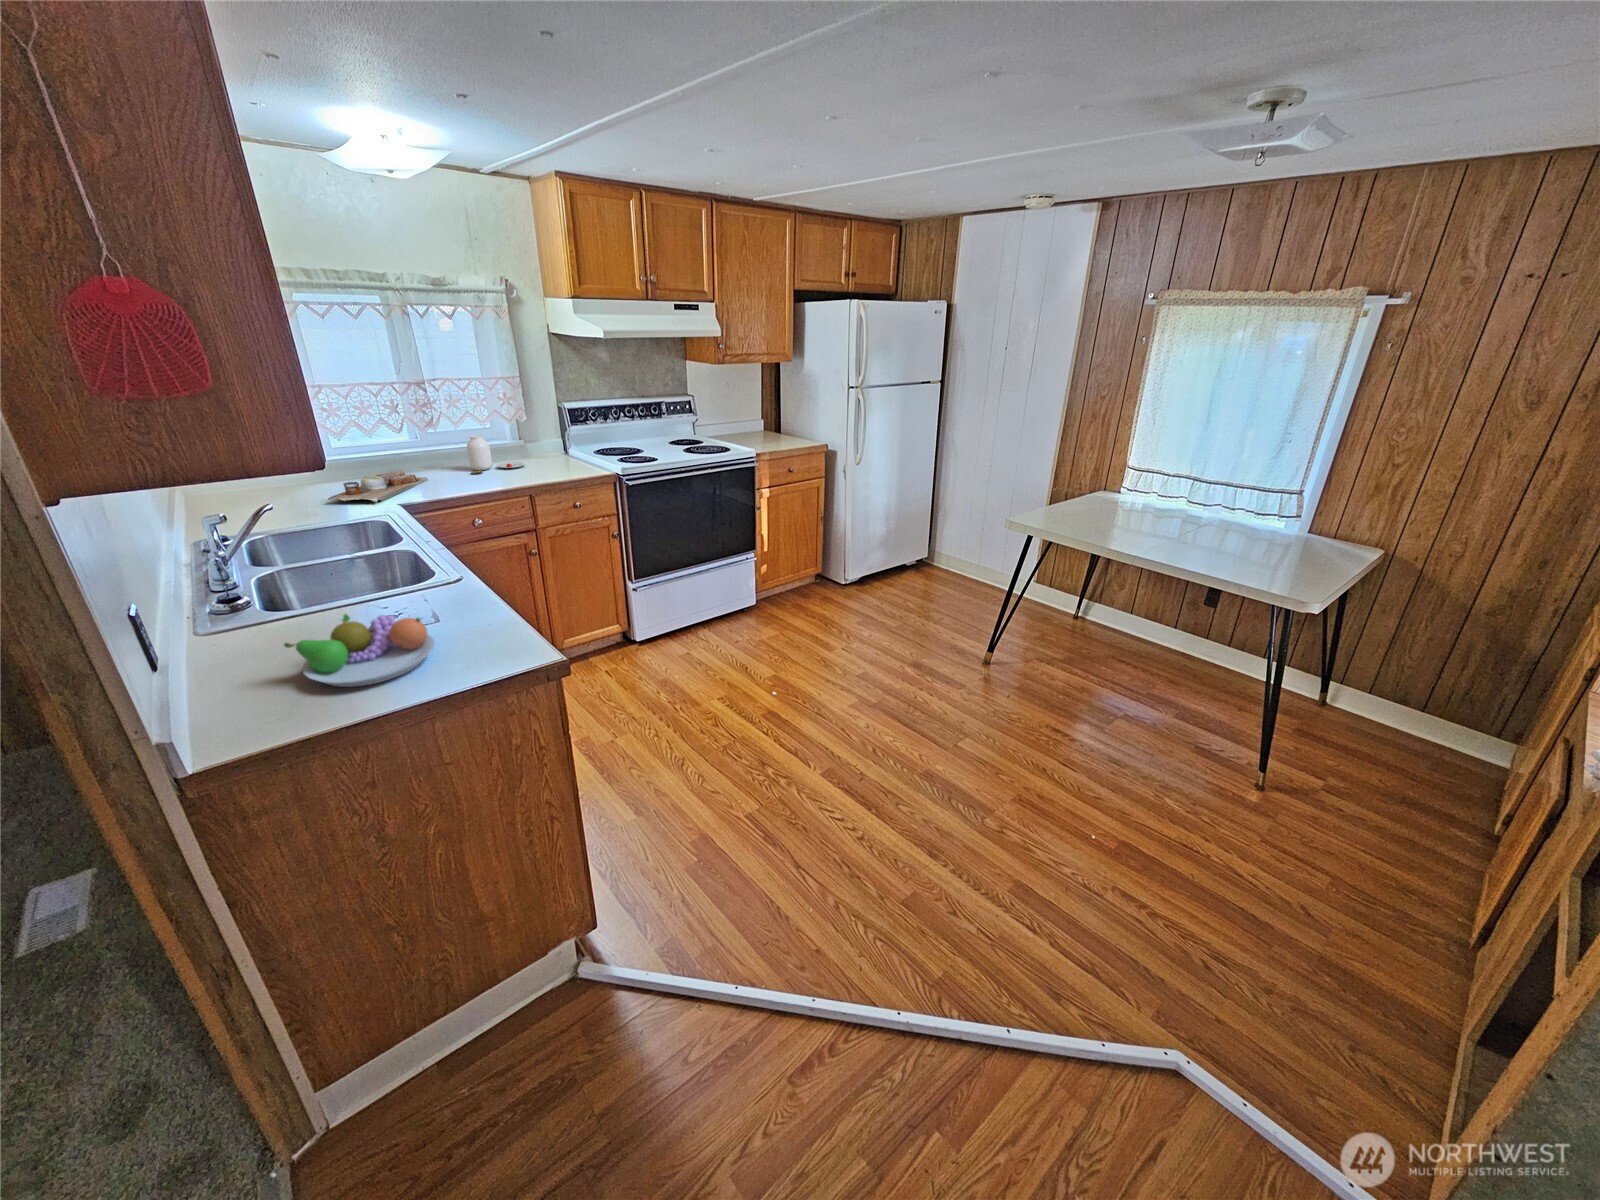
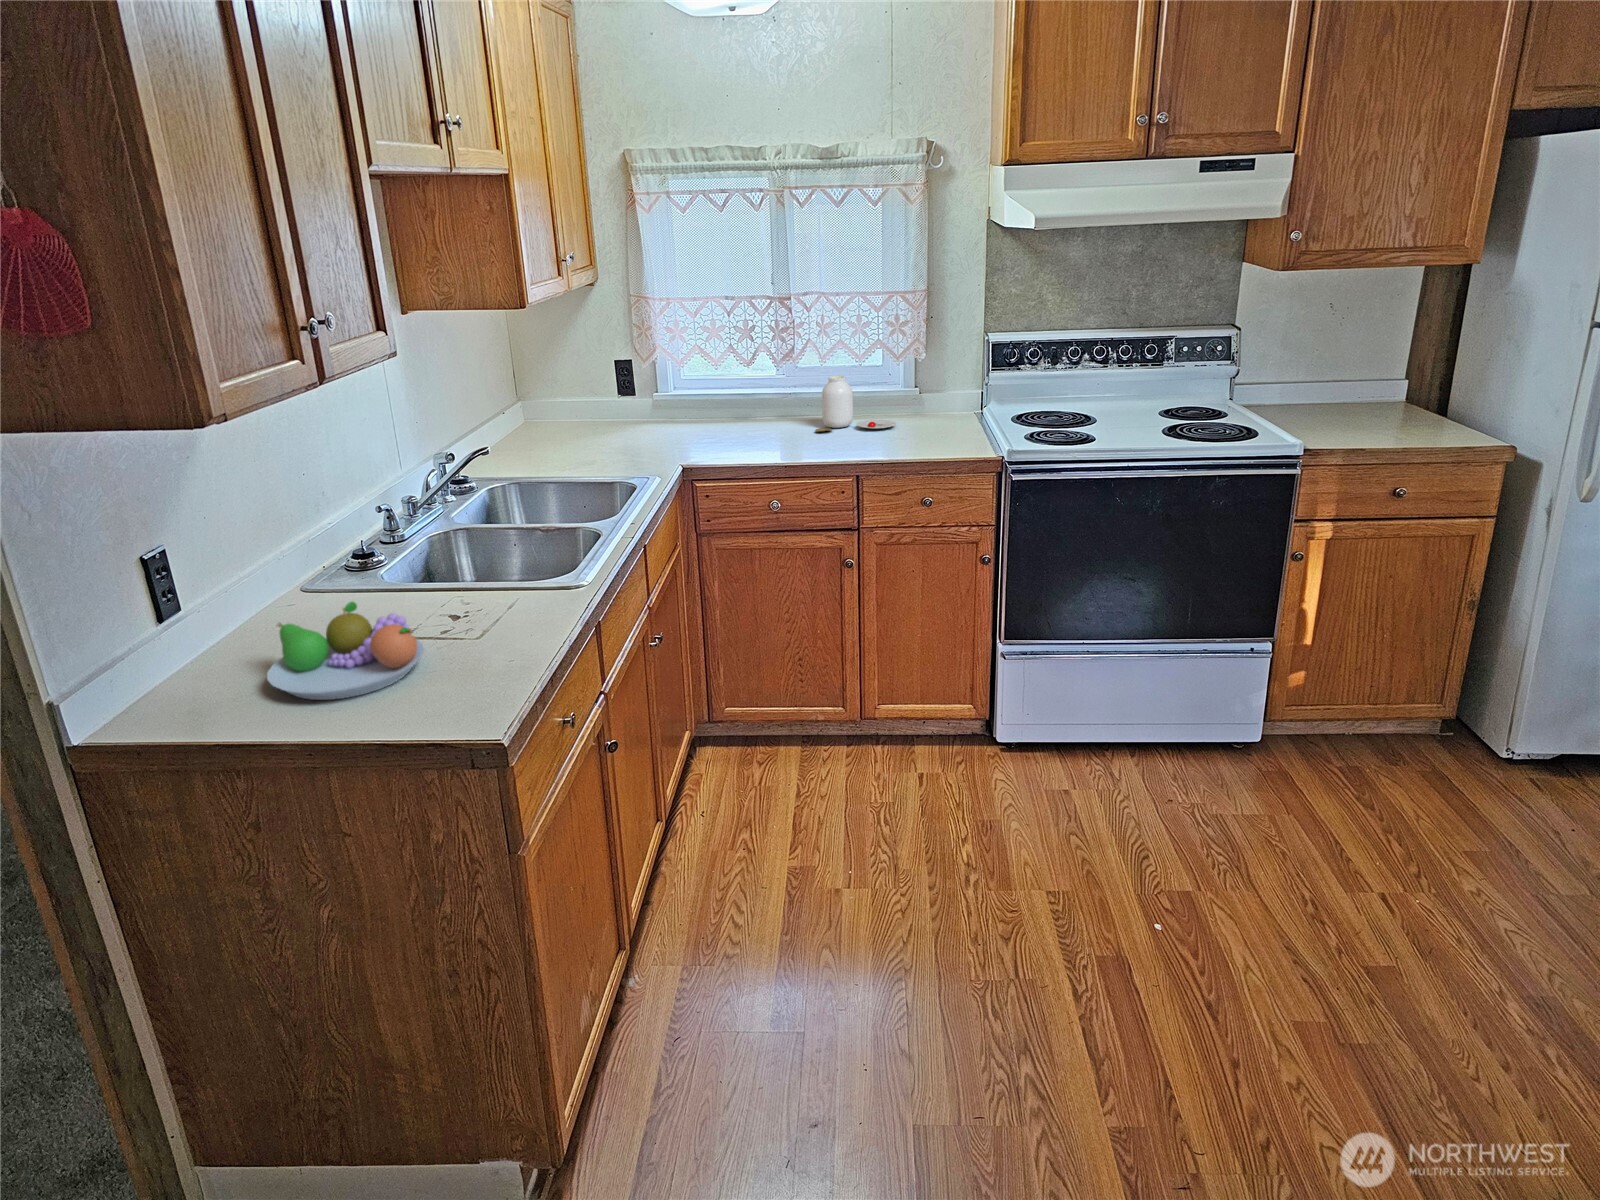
cutting board: present [328,471,428,503] -> none [623,418,758,460]

